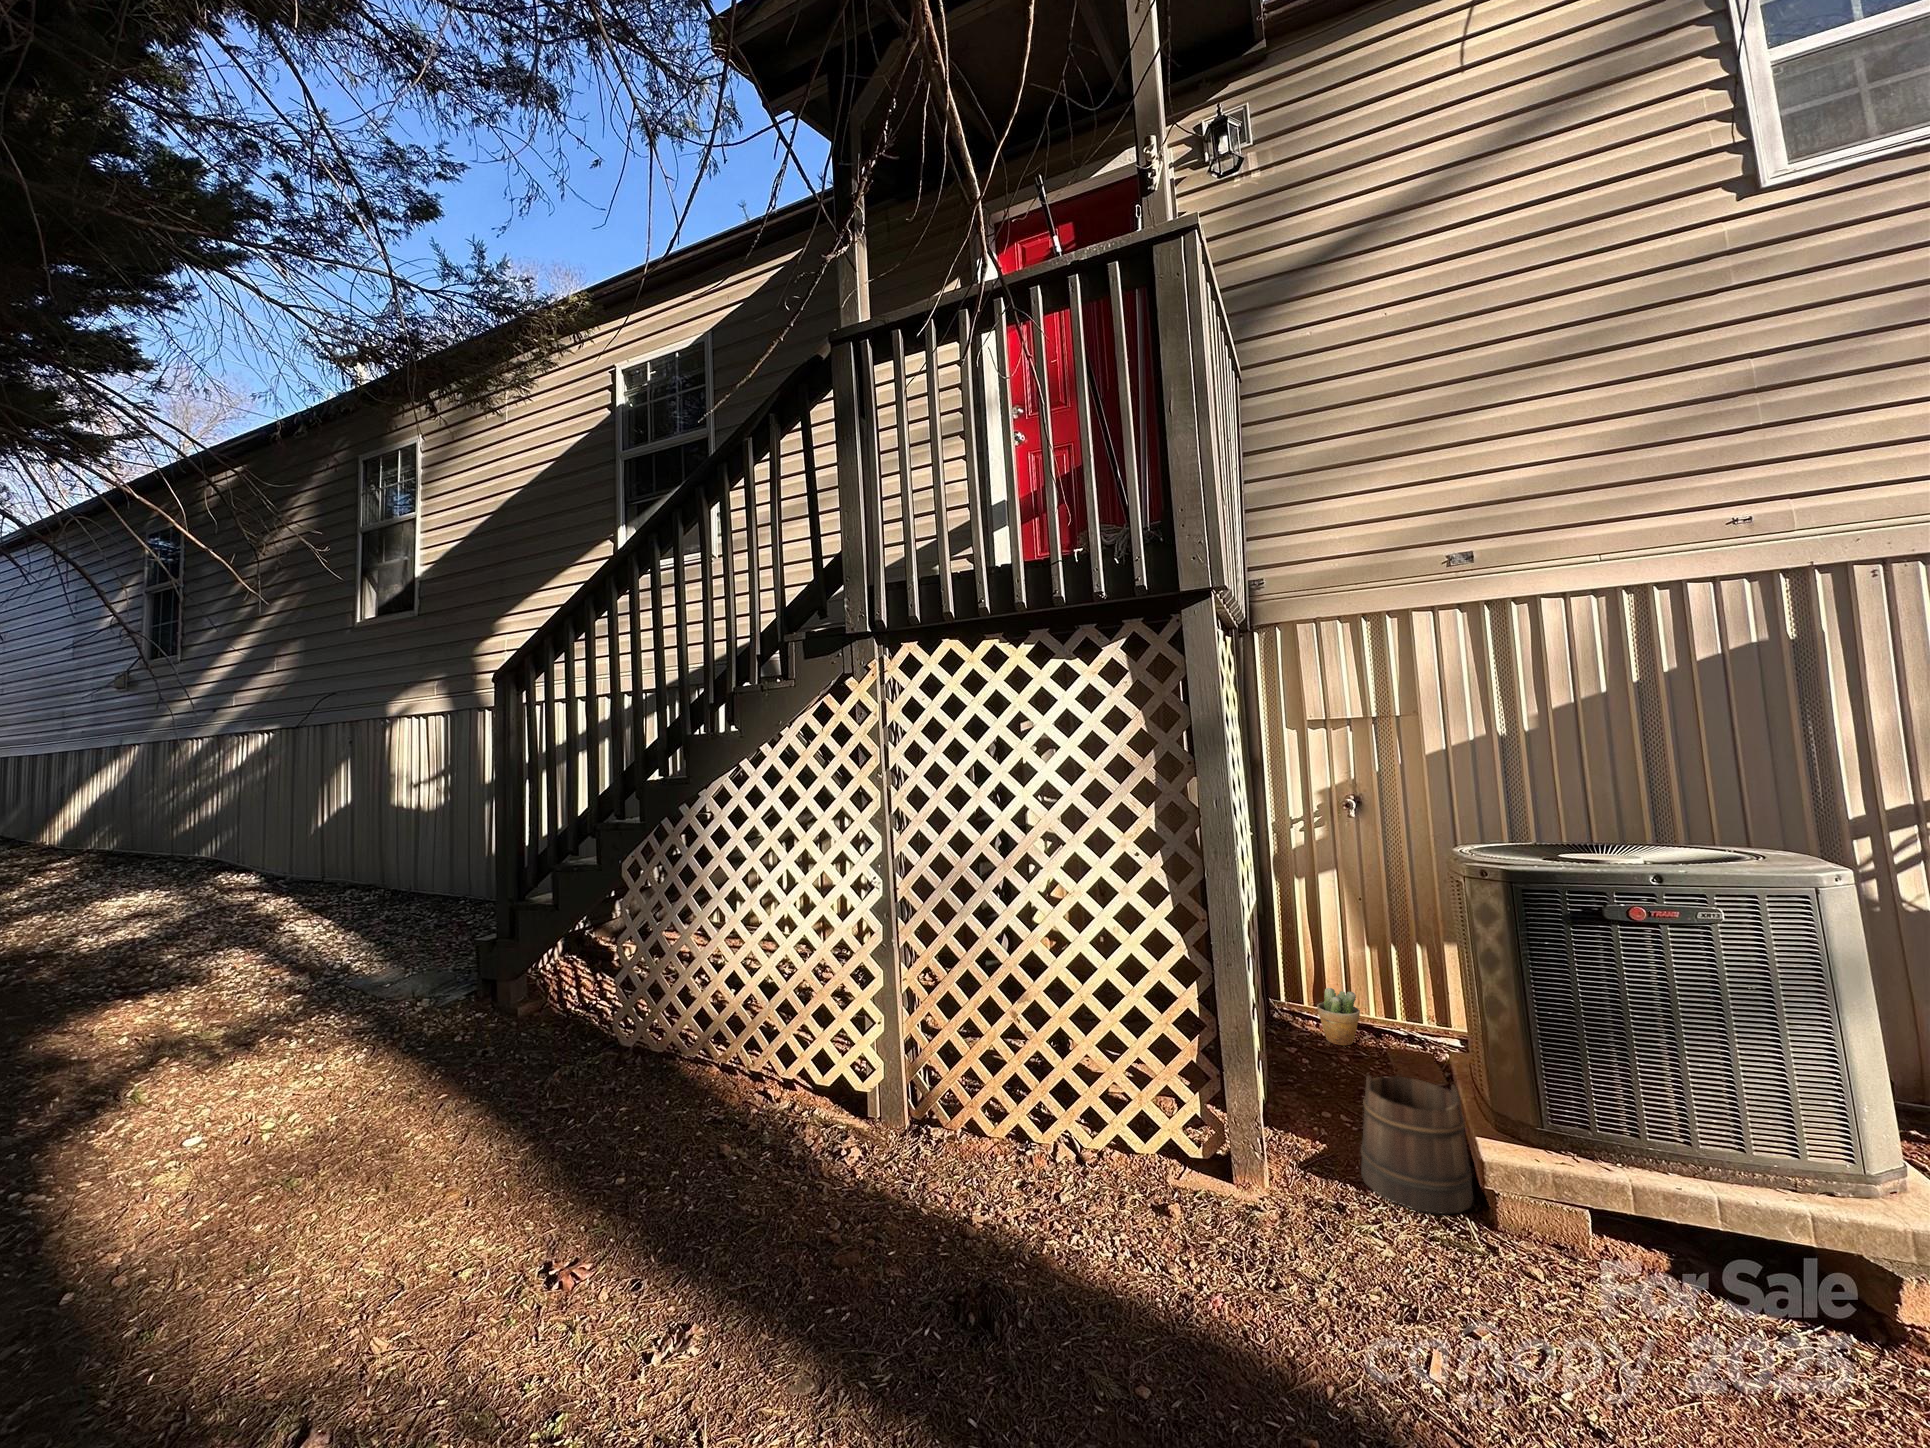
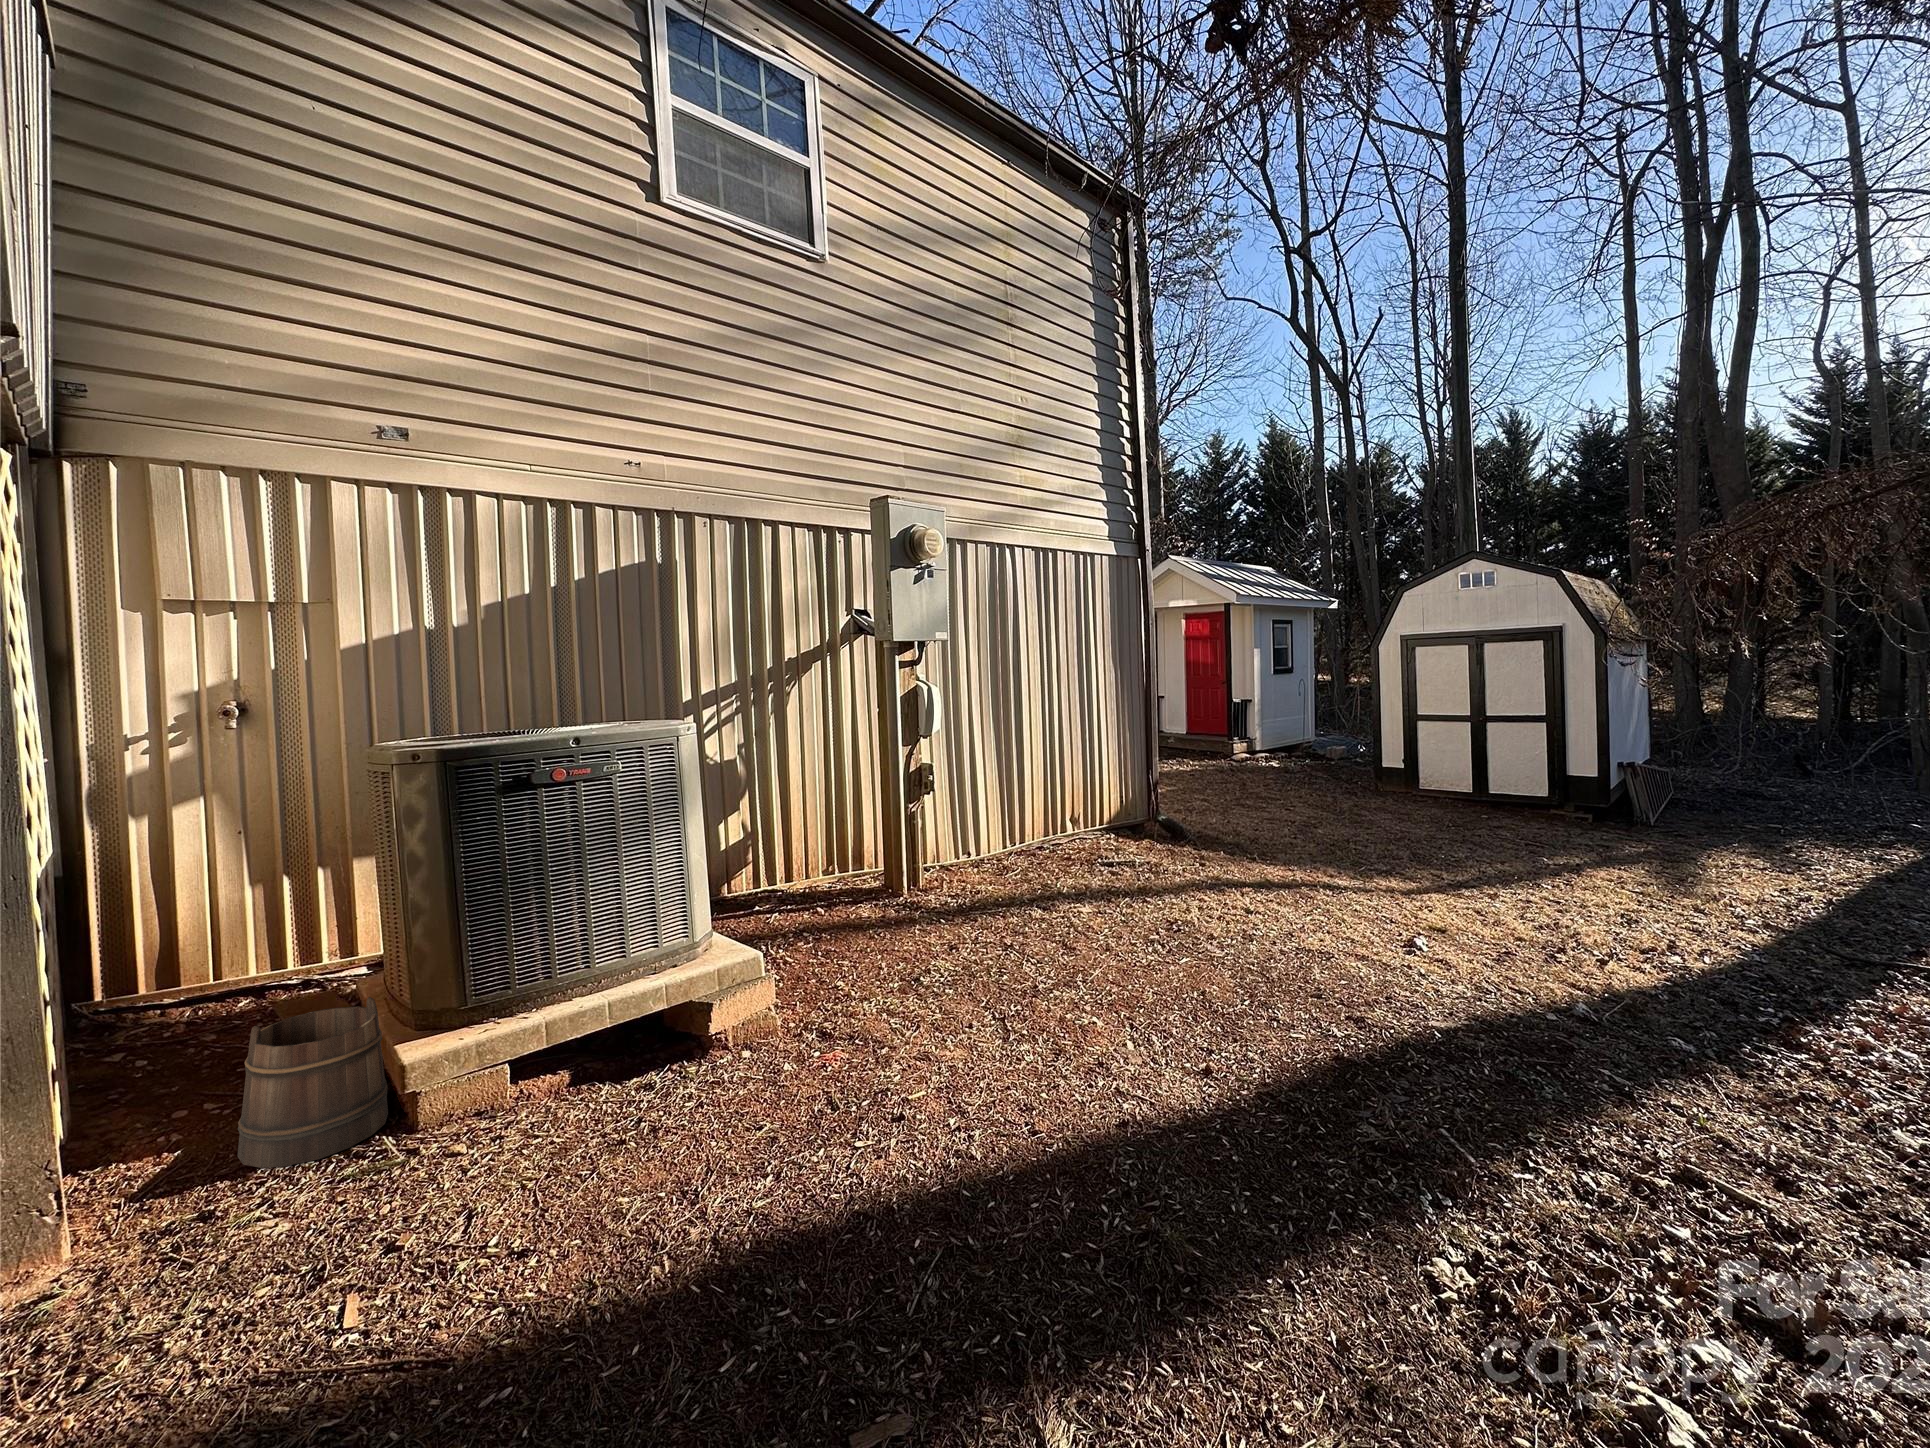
potted plant: present [1317,988,1360,1045] -> none [164,948,234,1023]

